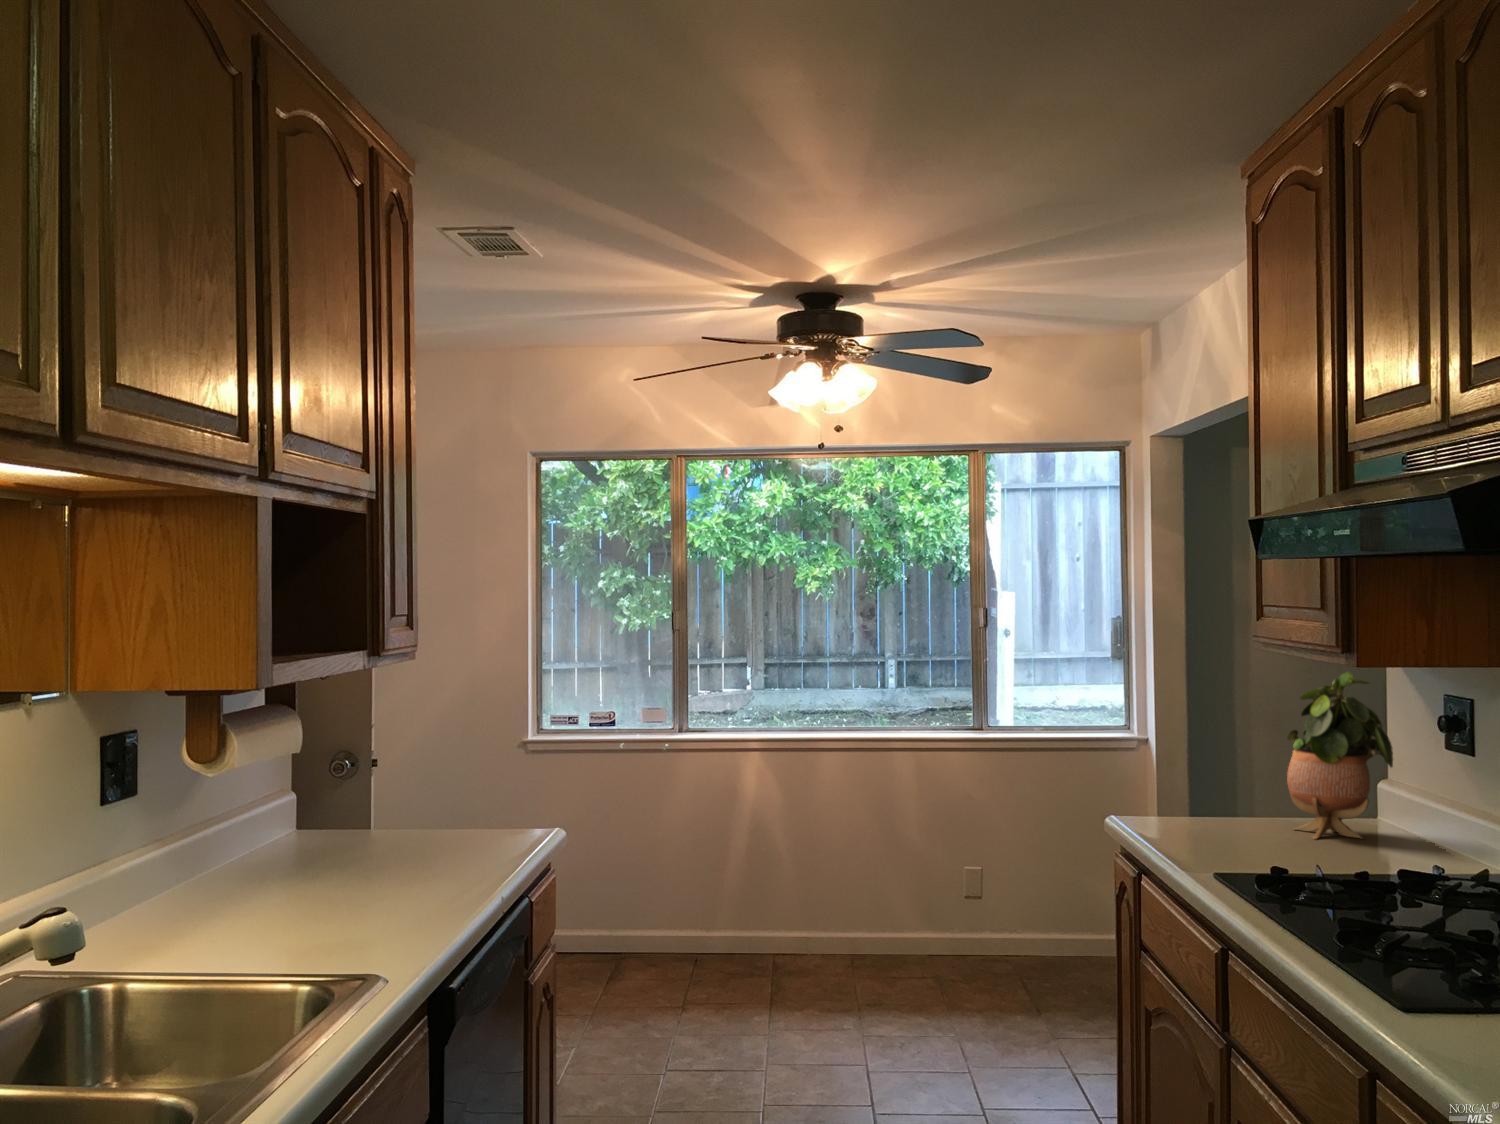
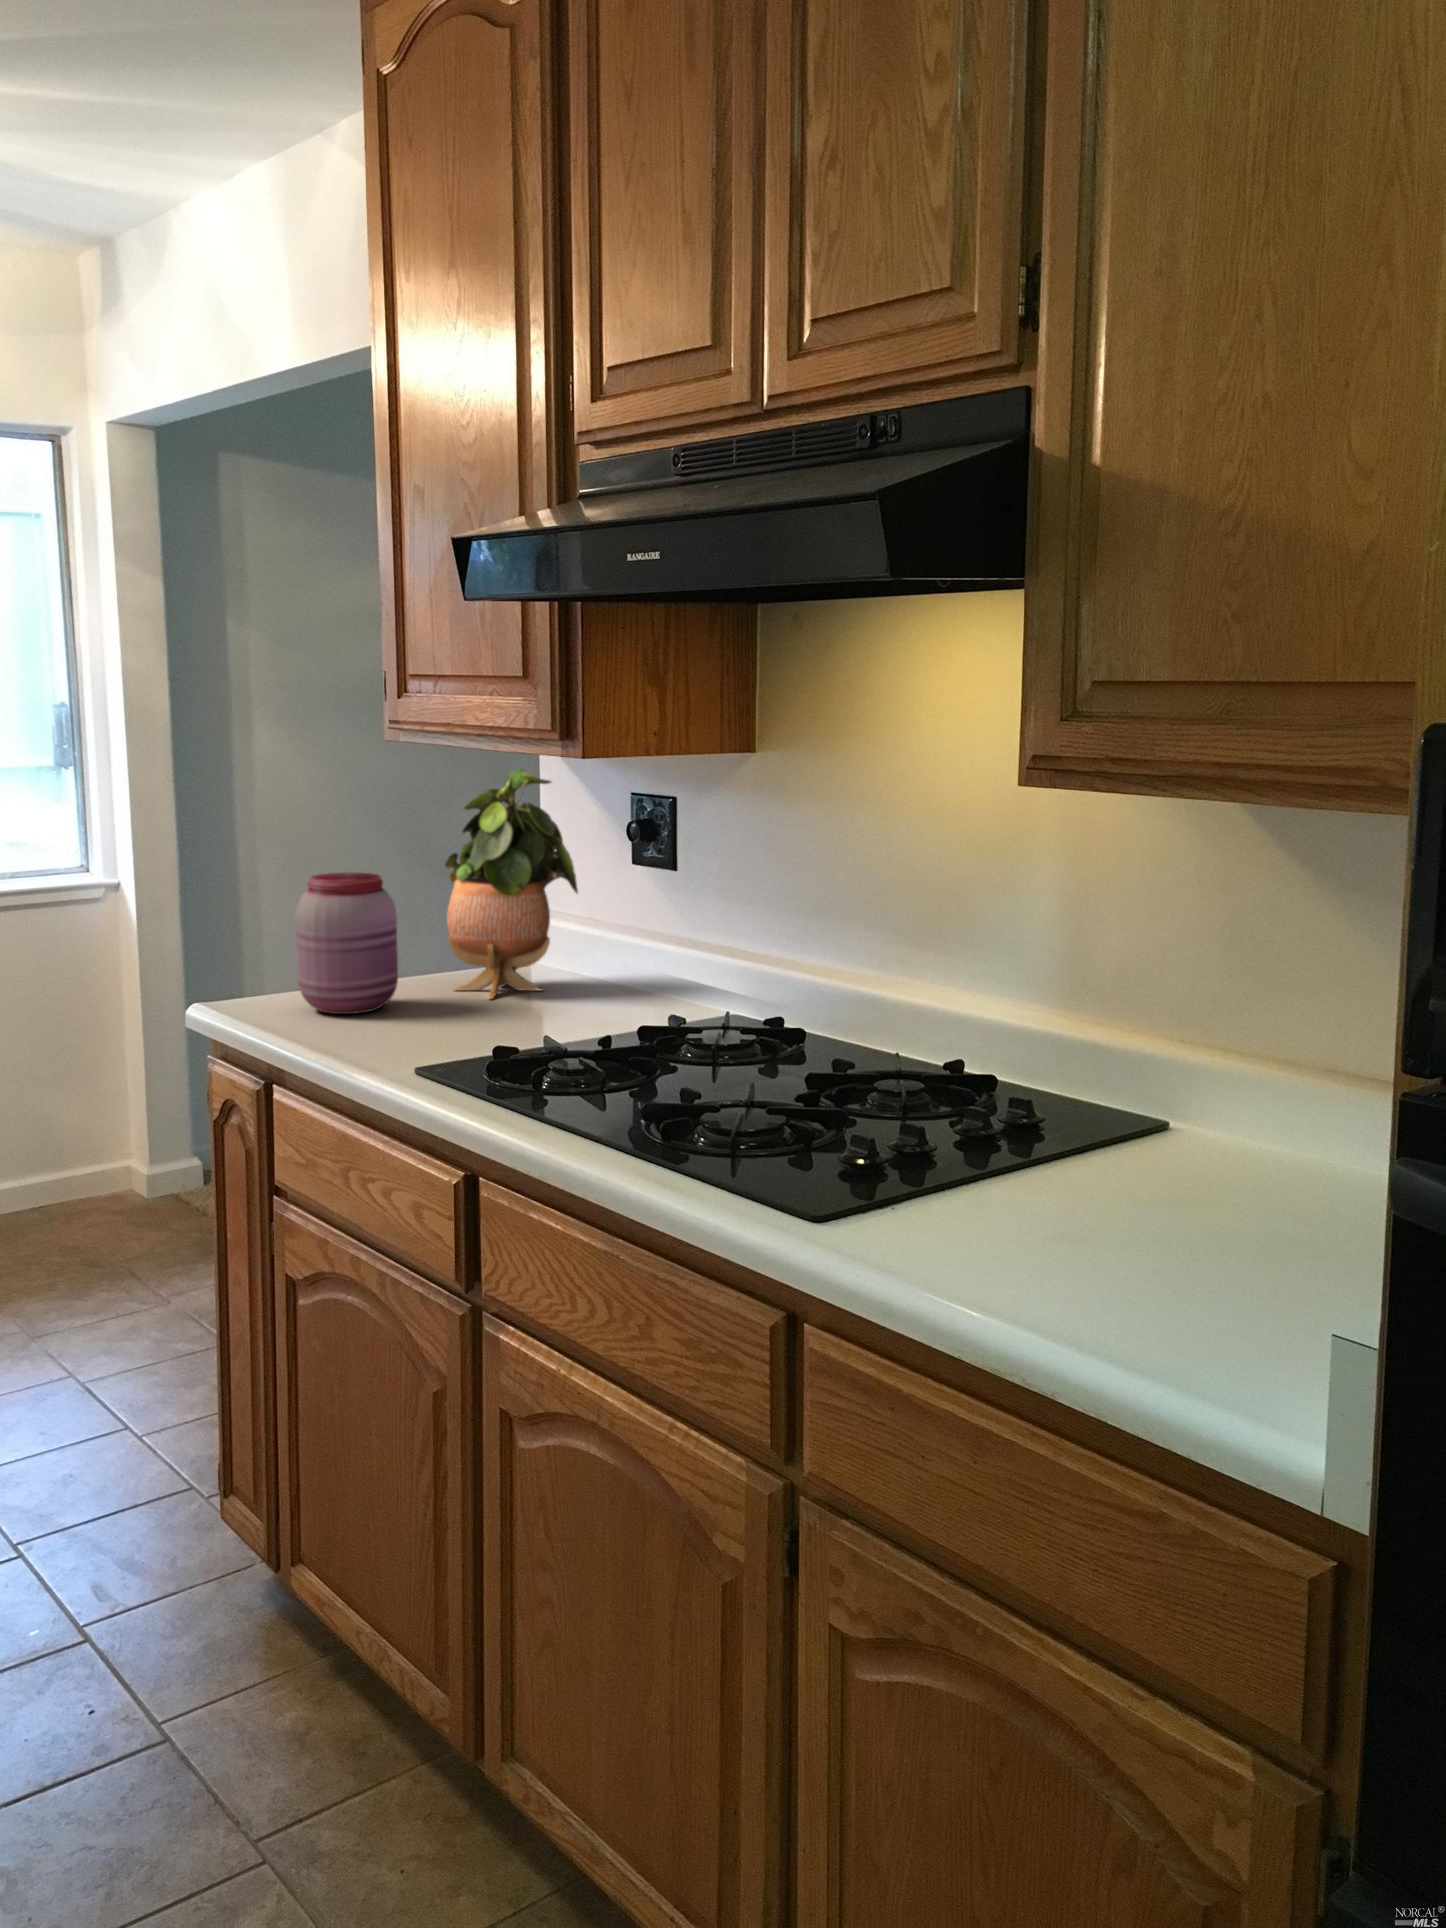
jar: none [1169,737,1242,835] -> present [295,872,398,1014]

